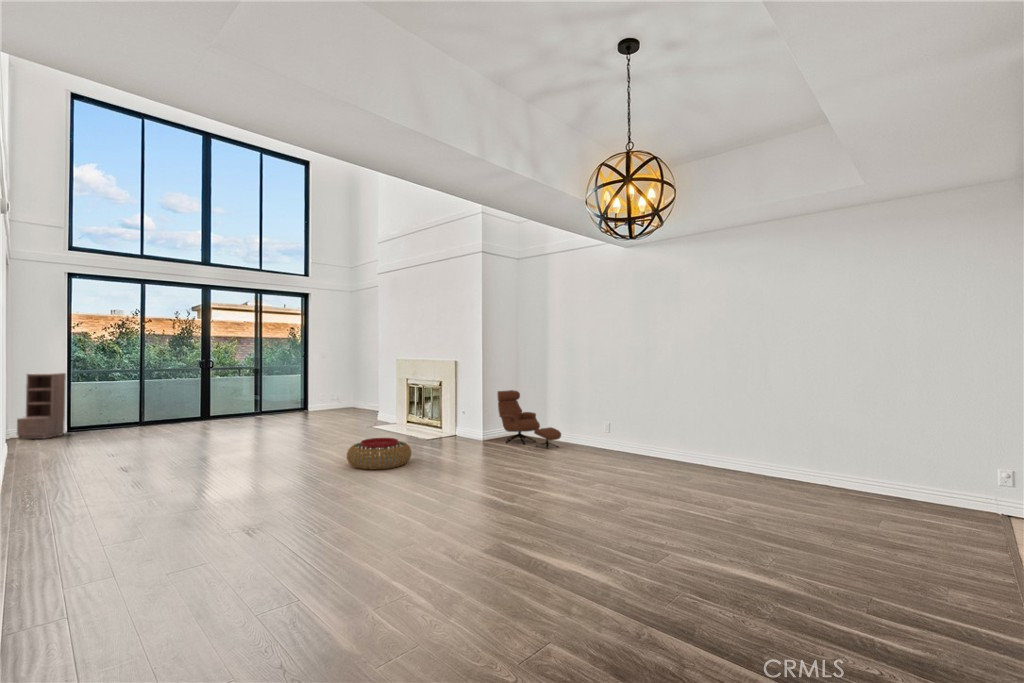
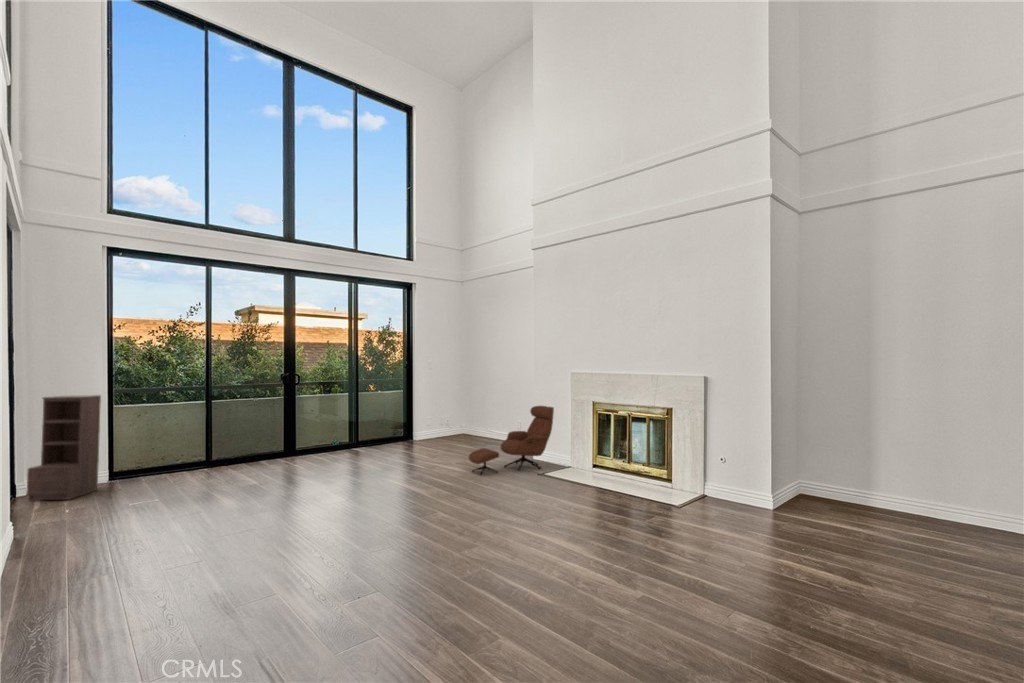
lounge chair: present [498,390,561,449] -> present [469,406,554,474]
pouf: present [347,438,411,470] -> none [627,523,759,603]

